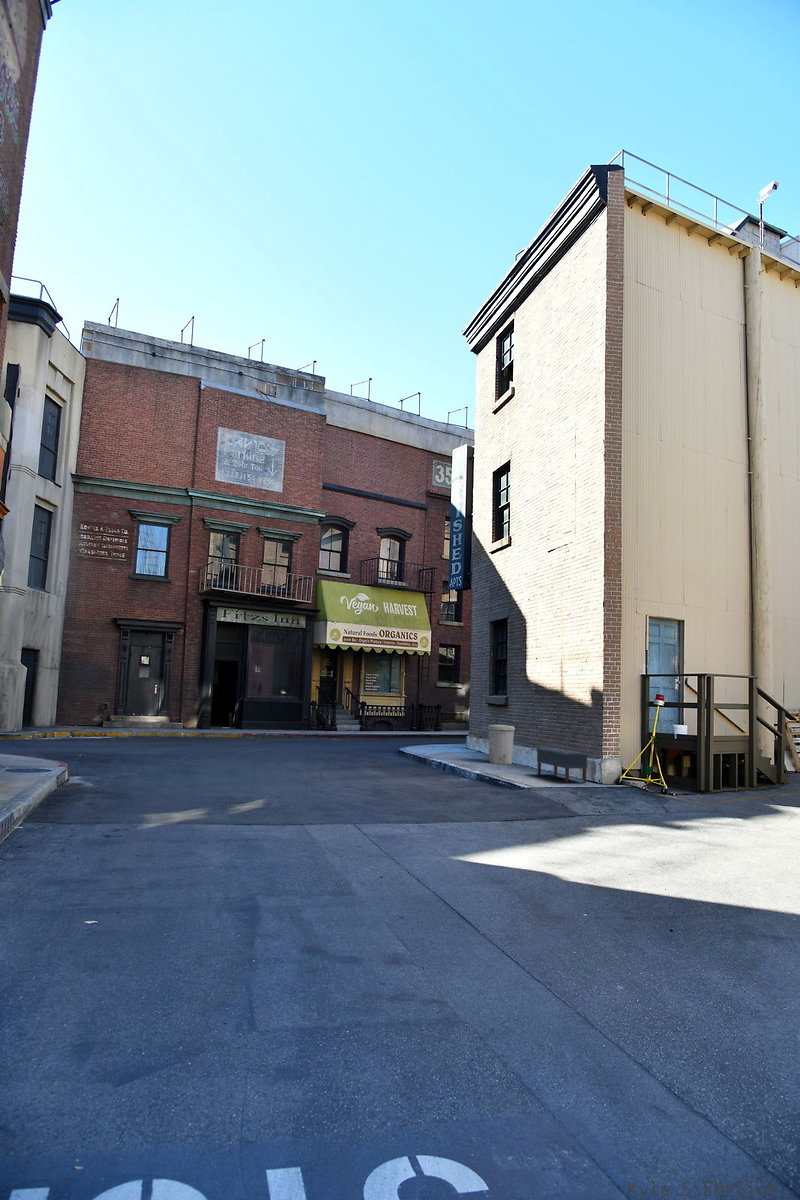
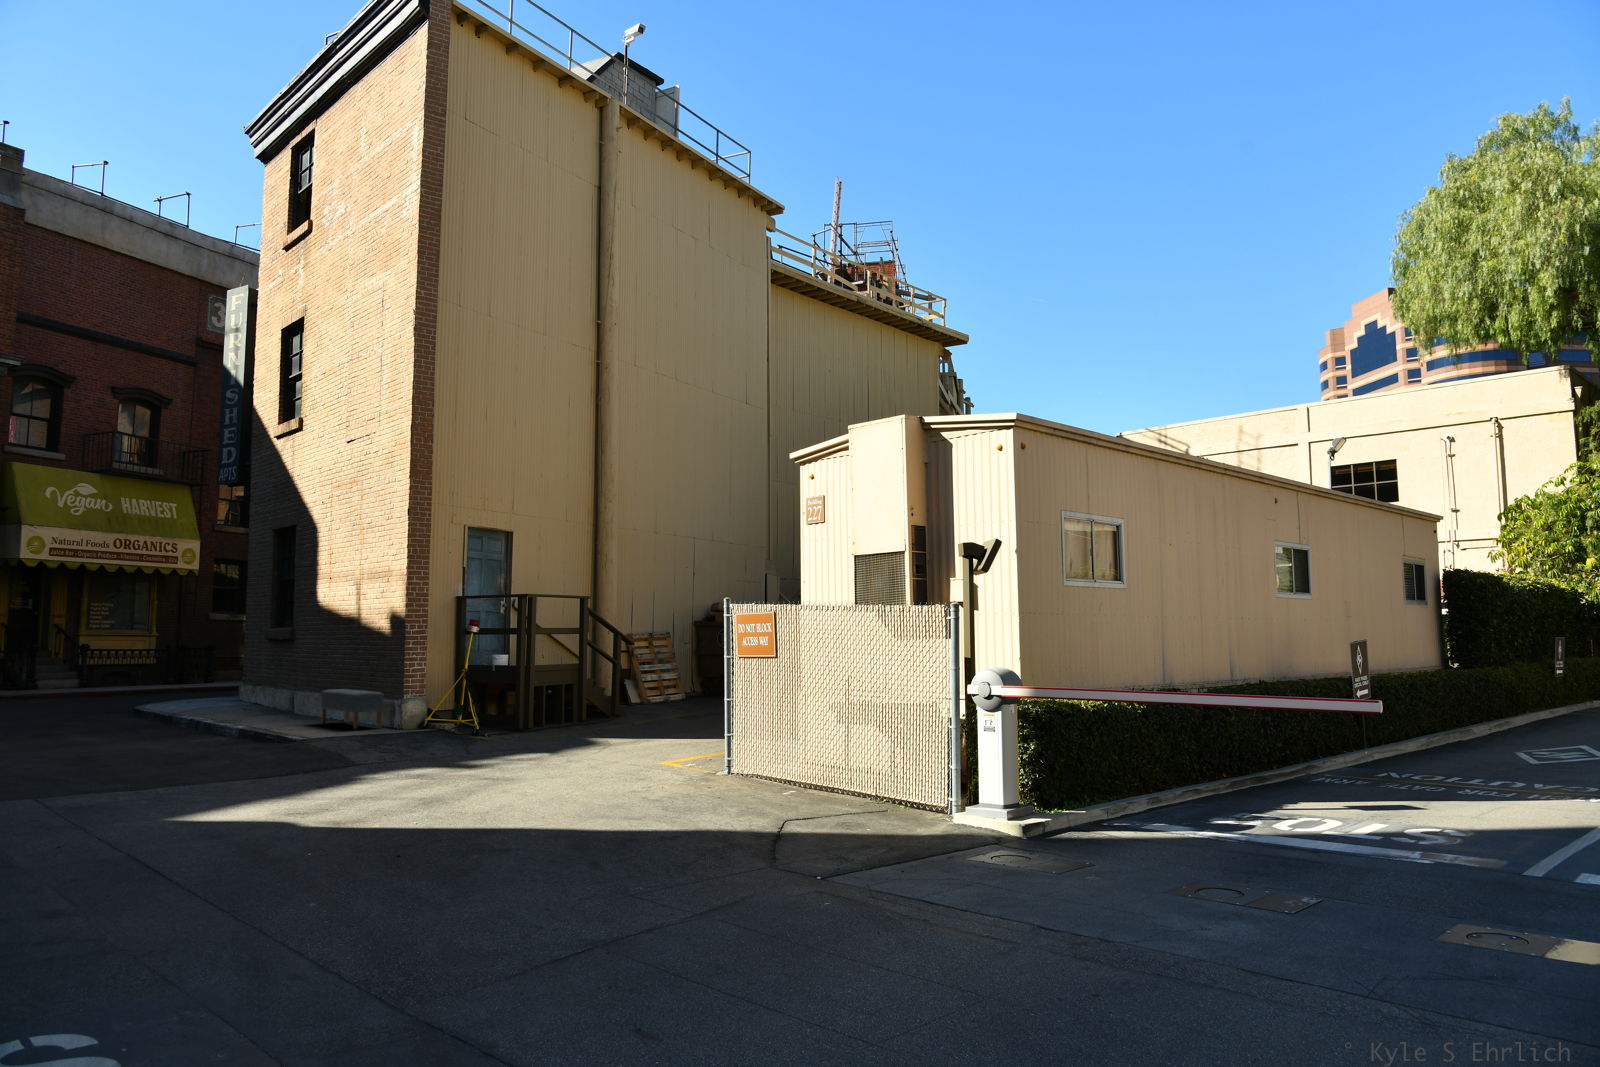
trash can: present [488,725,515,764] -> none [260,666,300,716]

